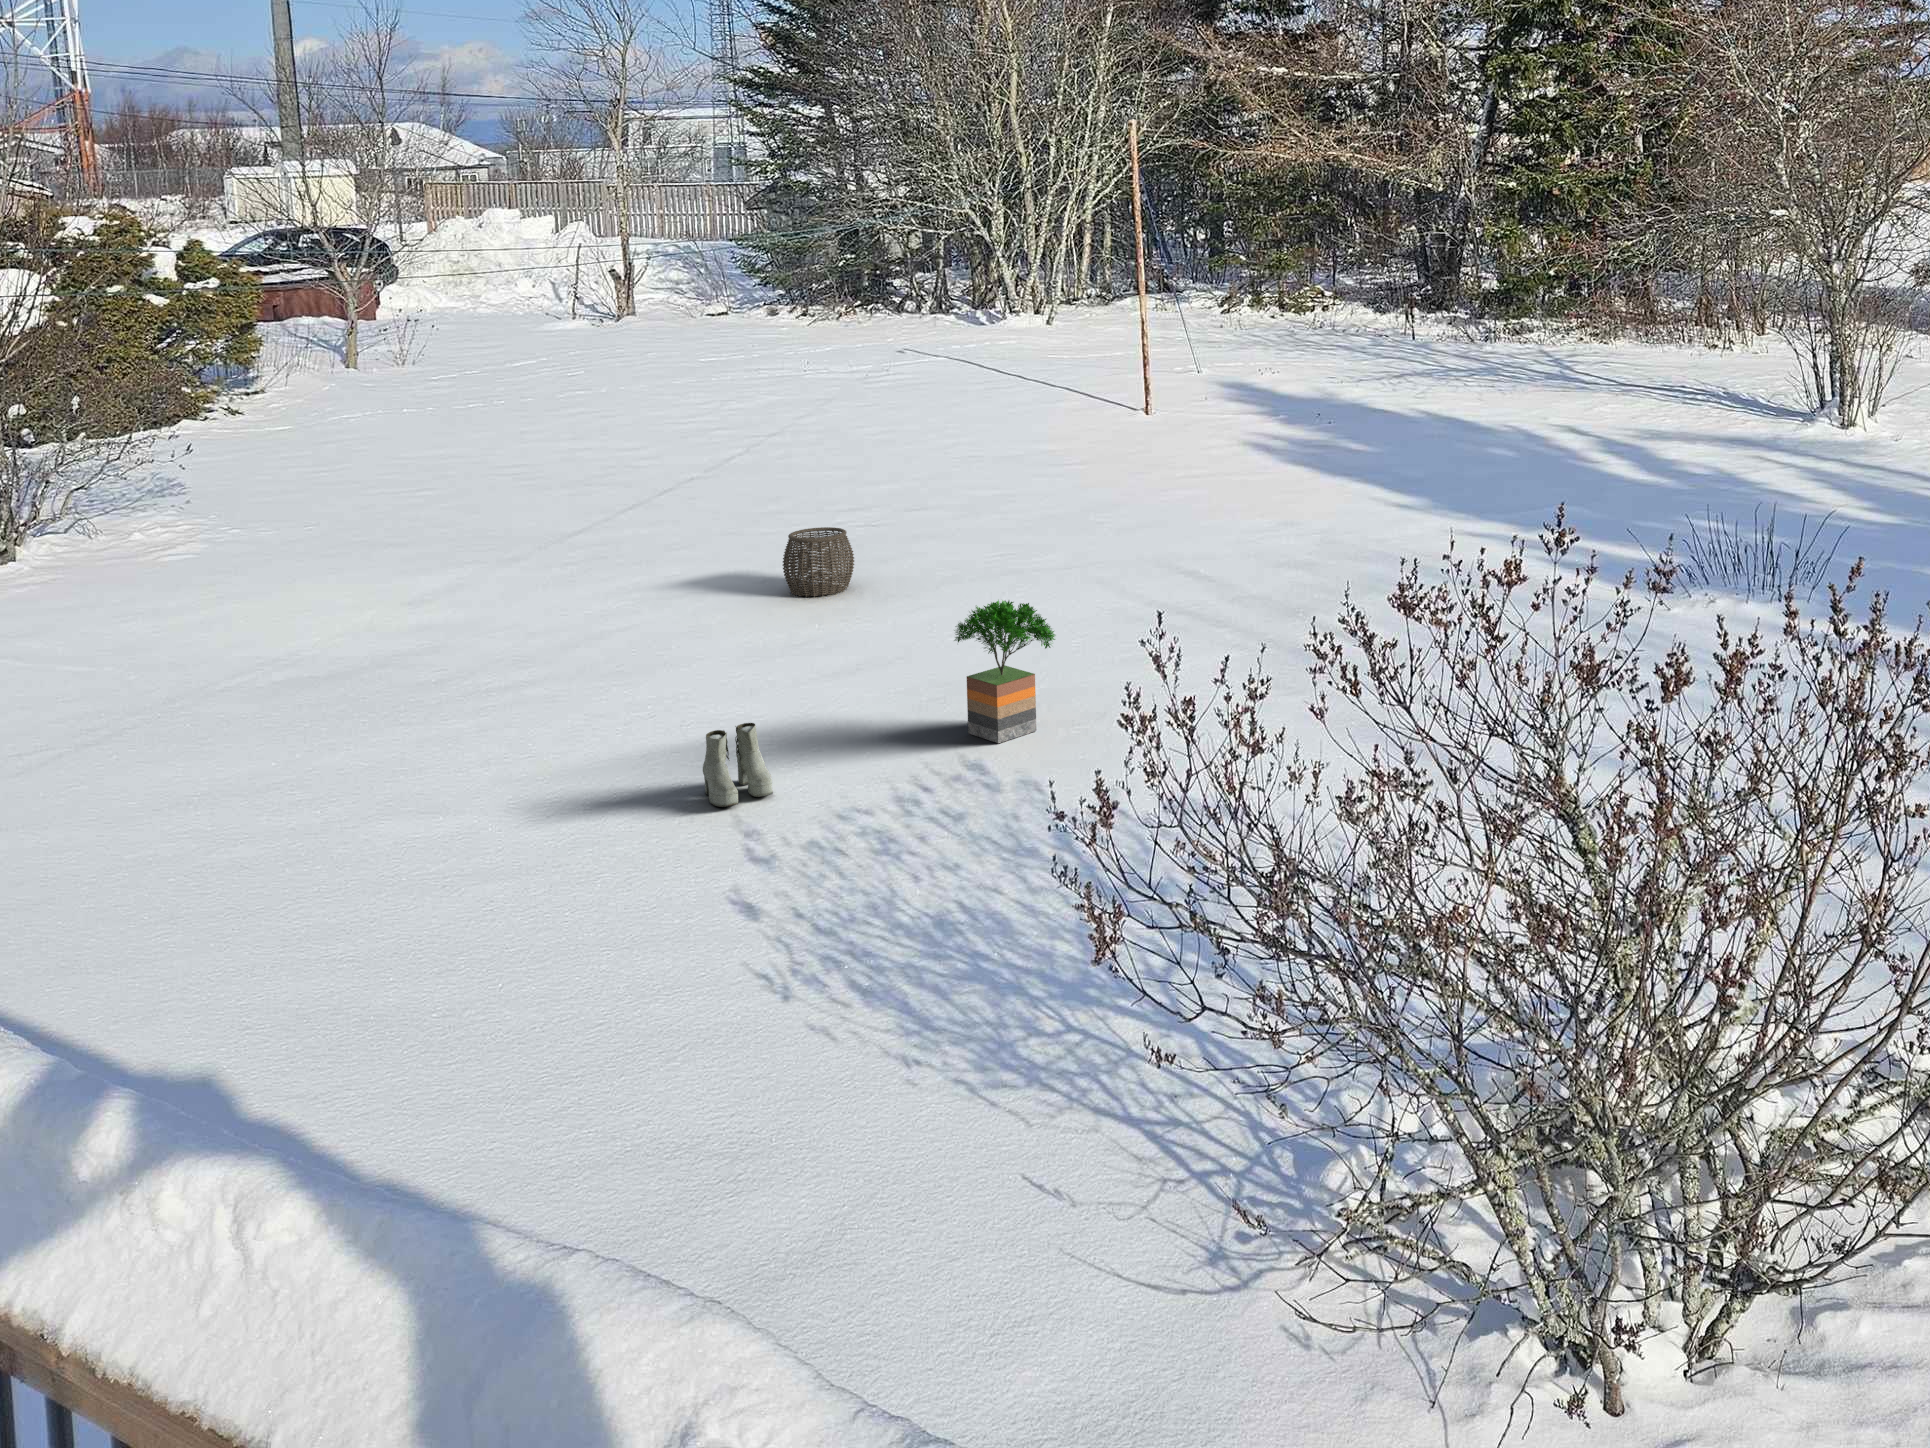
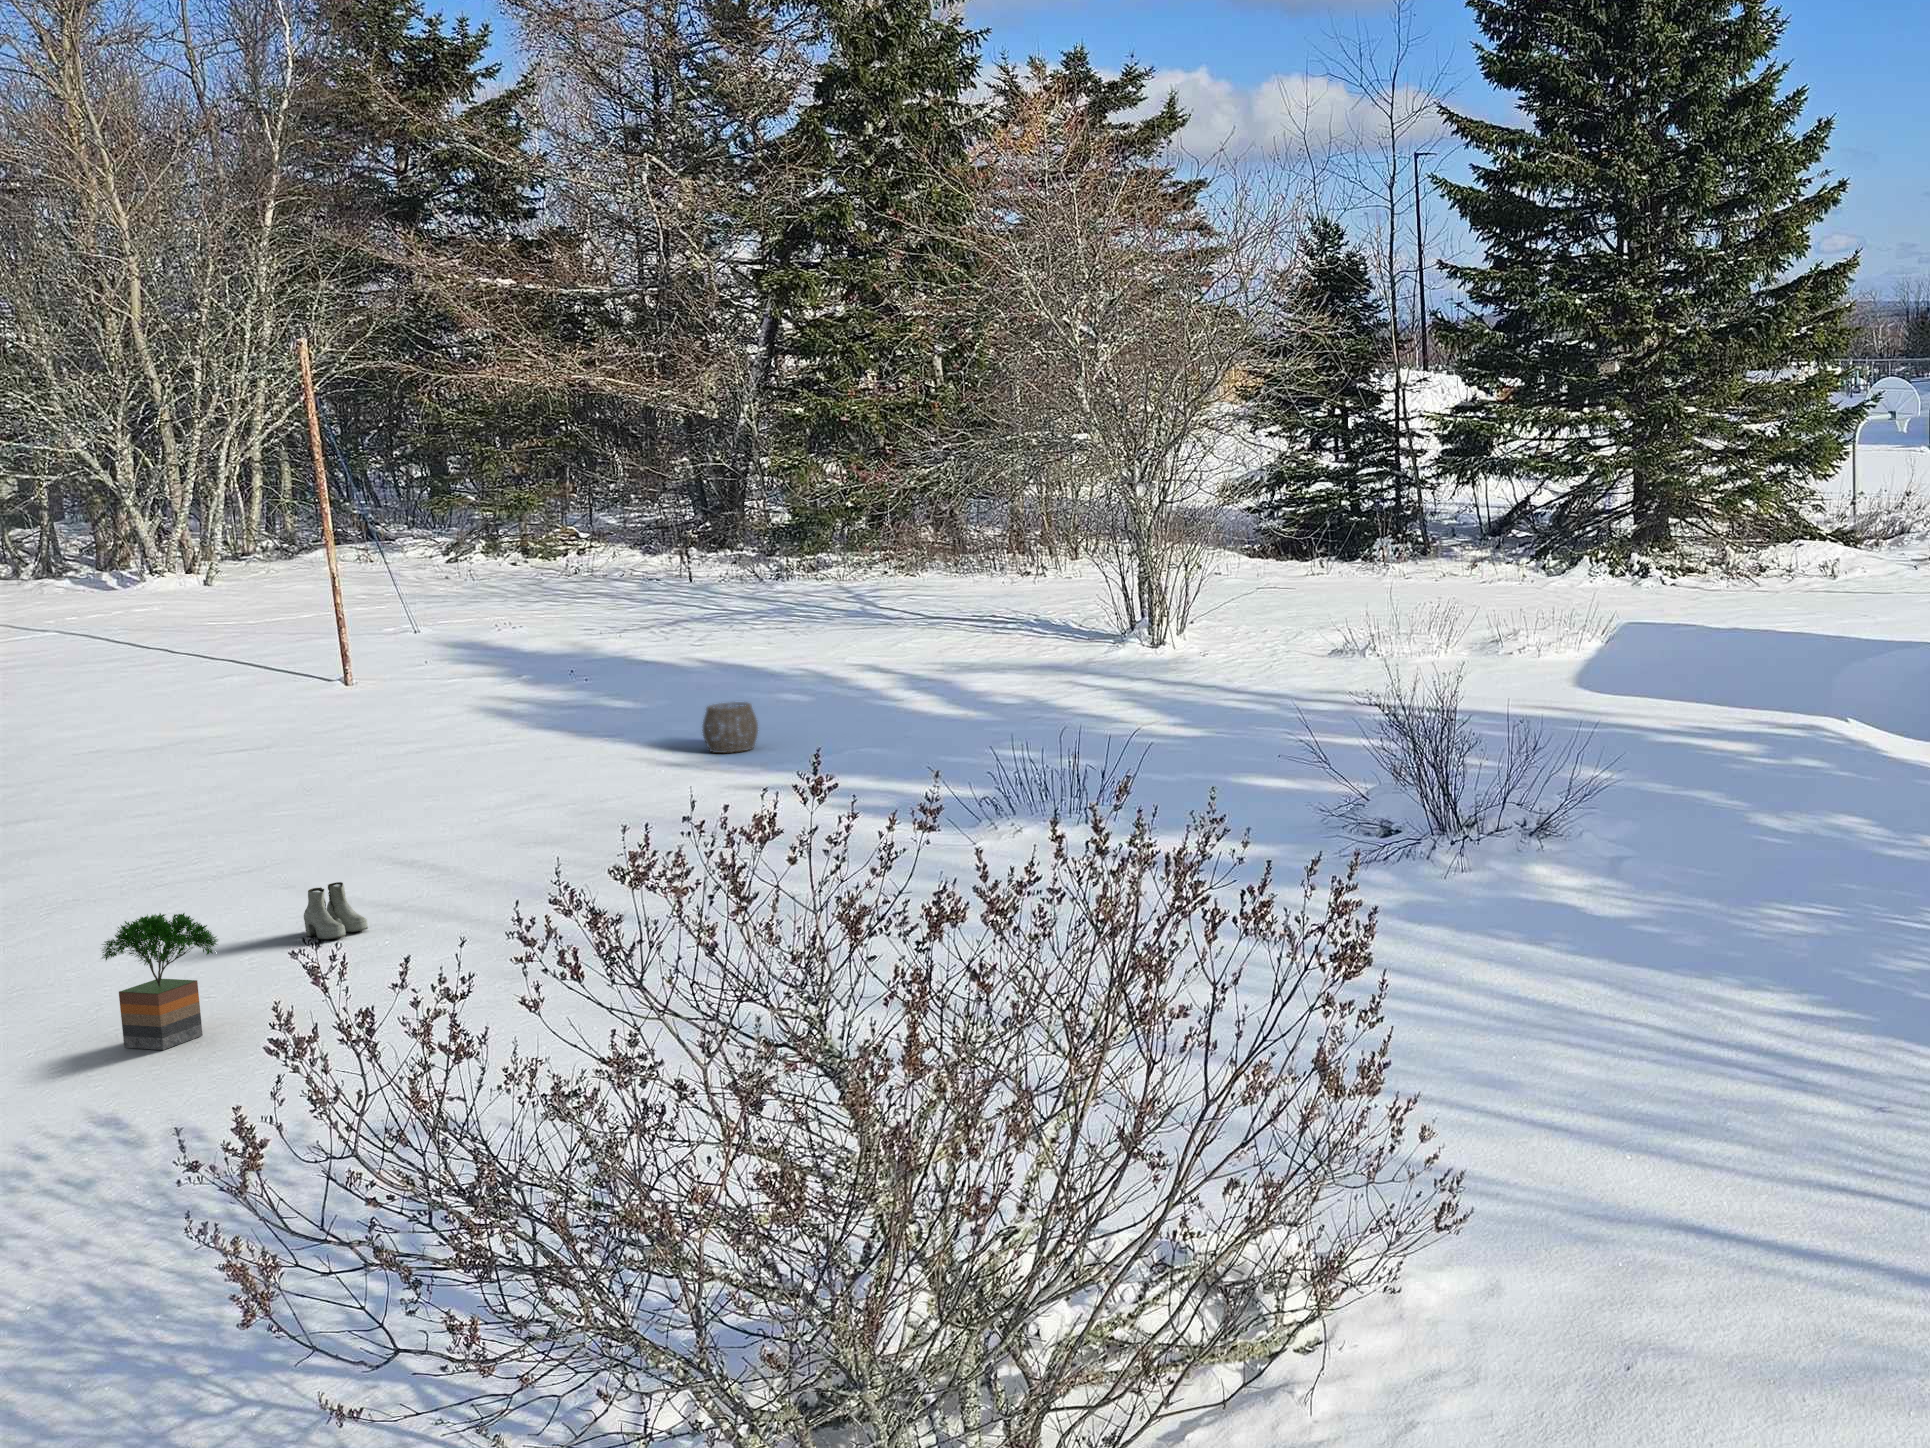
woven basket: present [783,527,854,597] -> present [702,702,758,753]
potted tree: present [954,600,1055,743] -> present [102,913,218,1050]

